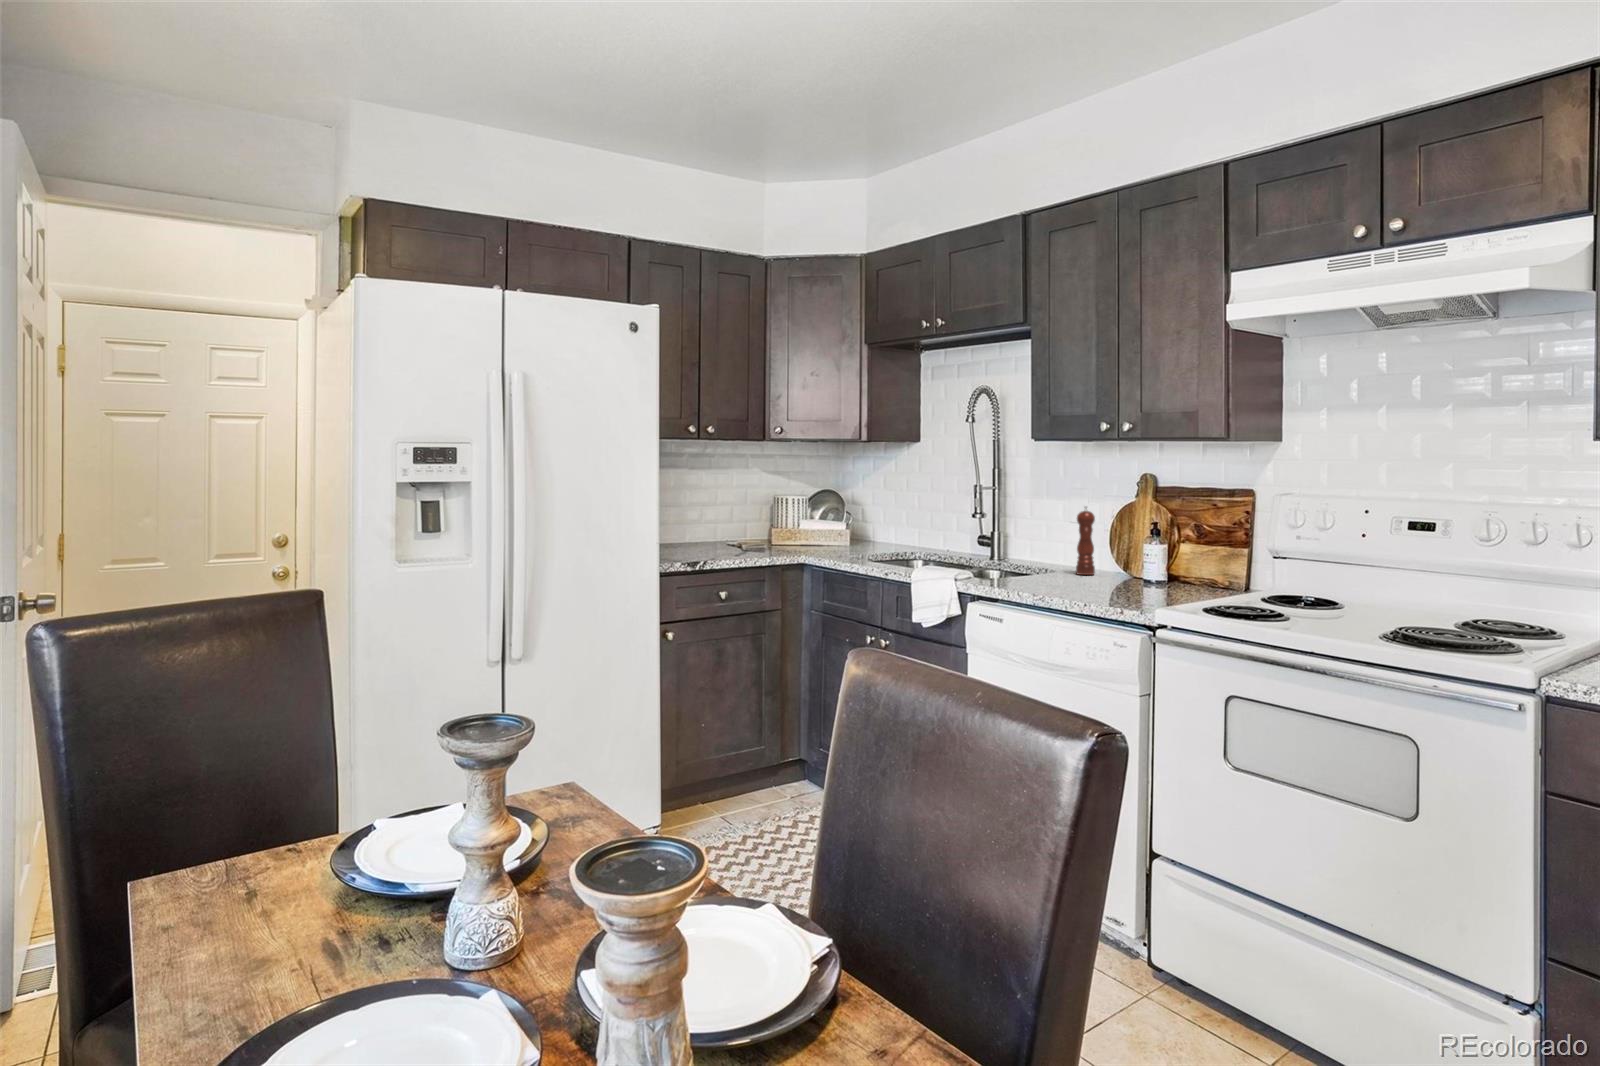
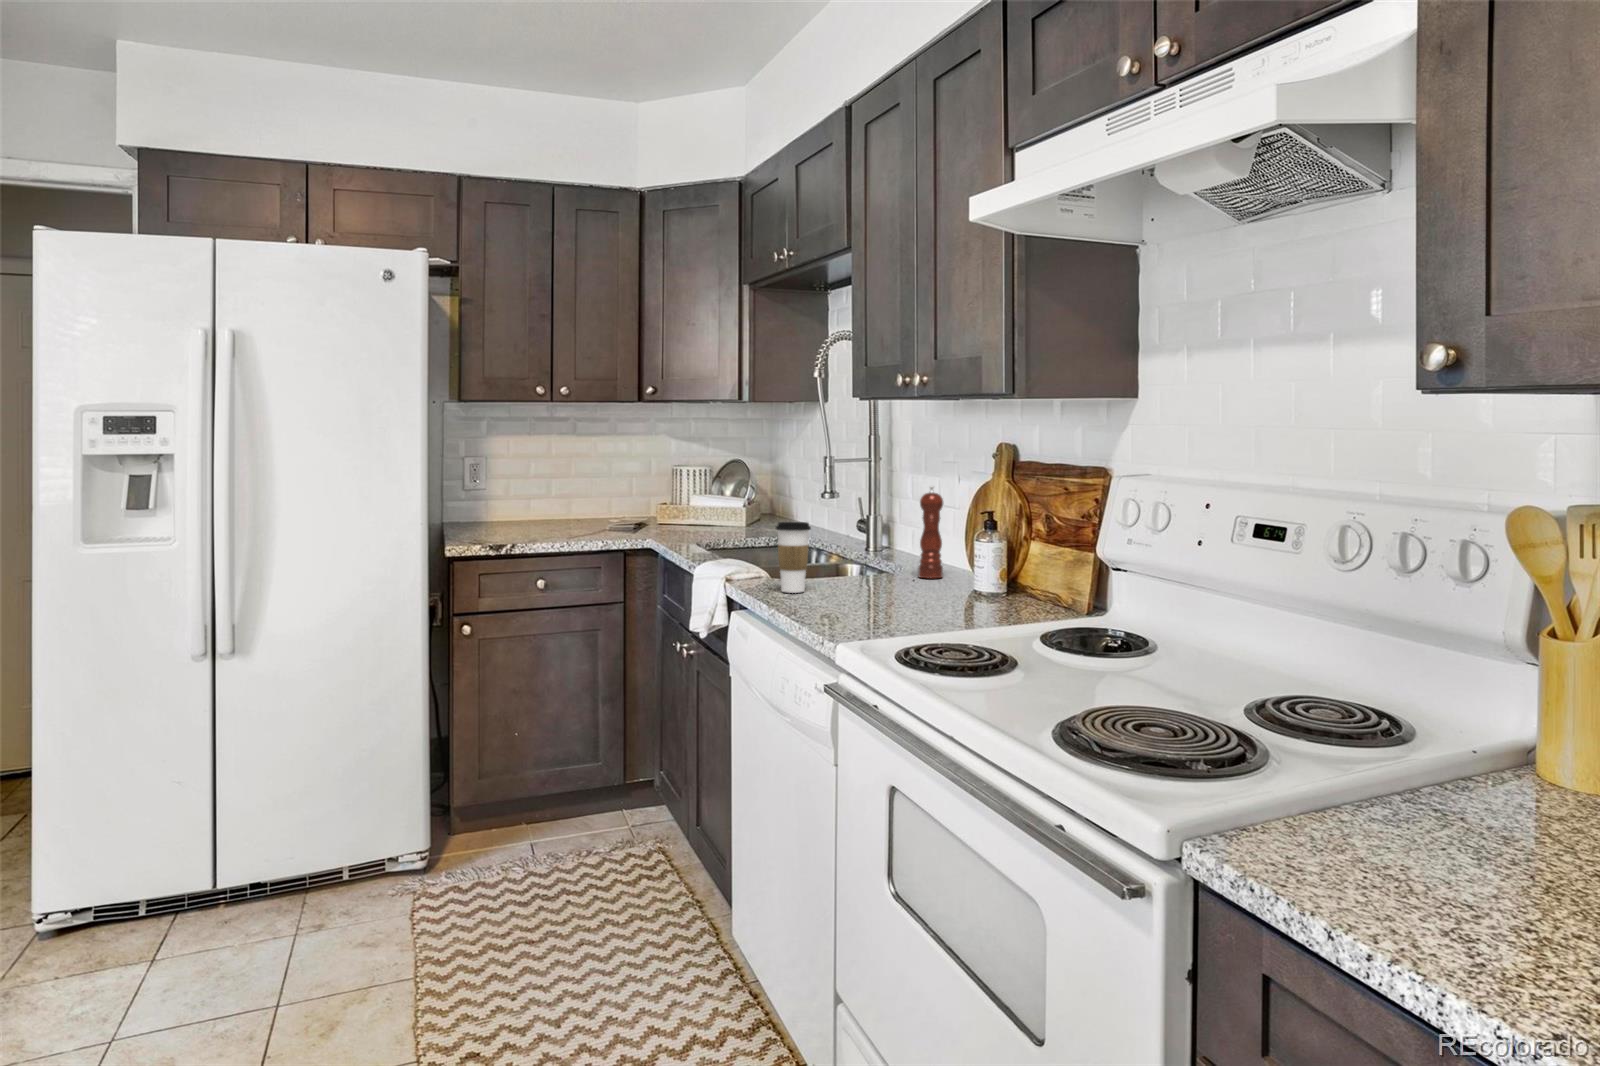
coffee cup: none [1003,533,1030,586] -> present [776,522,811,593]

